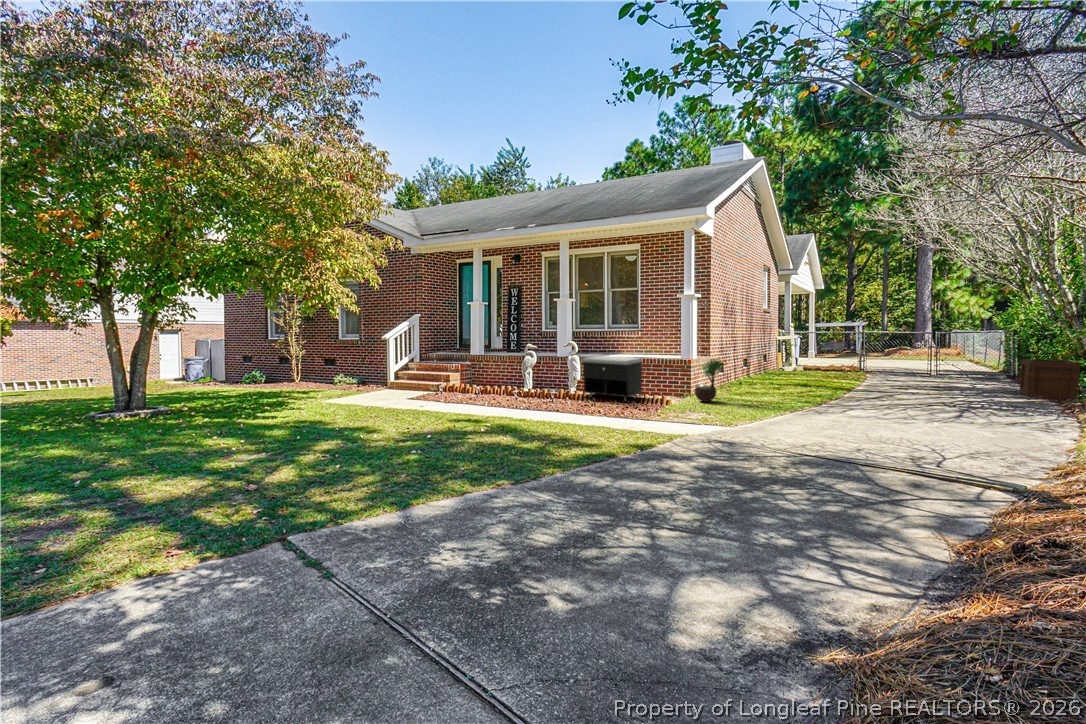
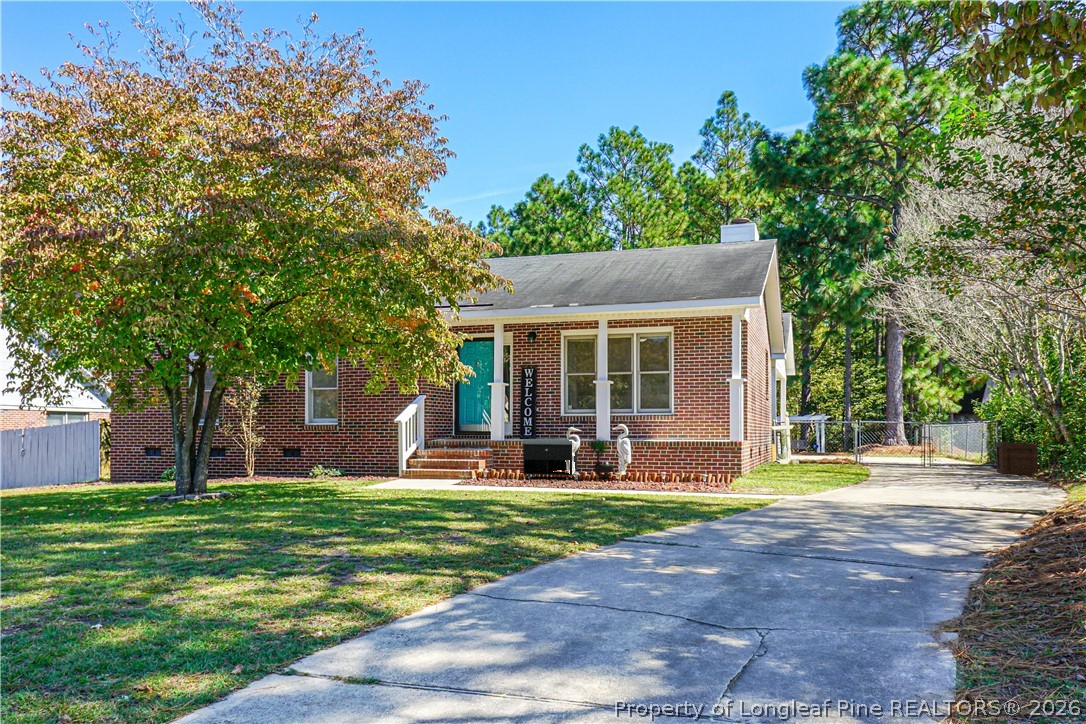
storage bench: present [582,356,642,400] -> present [523,439,577,479]
potted tree: present [695,359,722,402] -> present [588,439,613,478]

